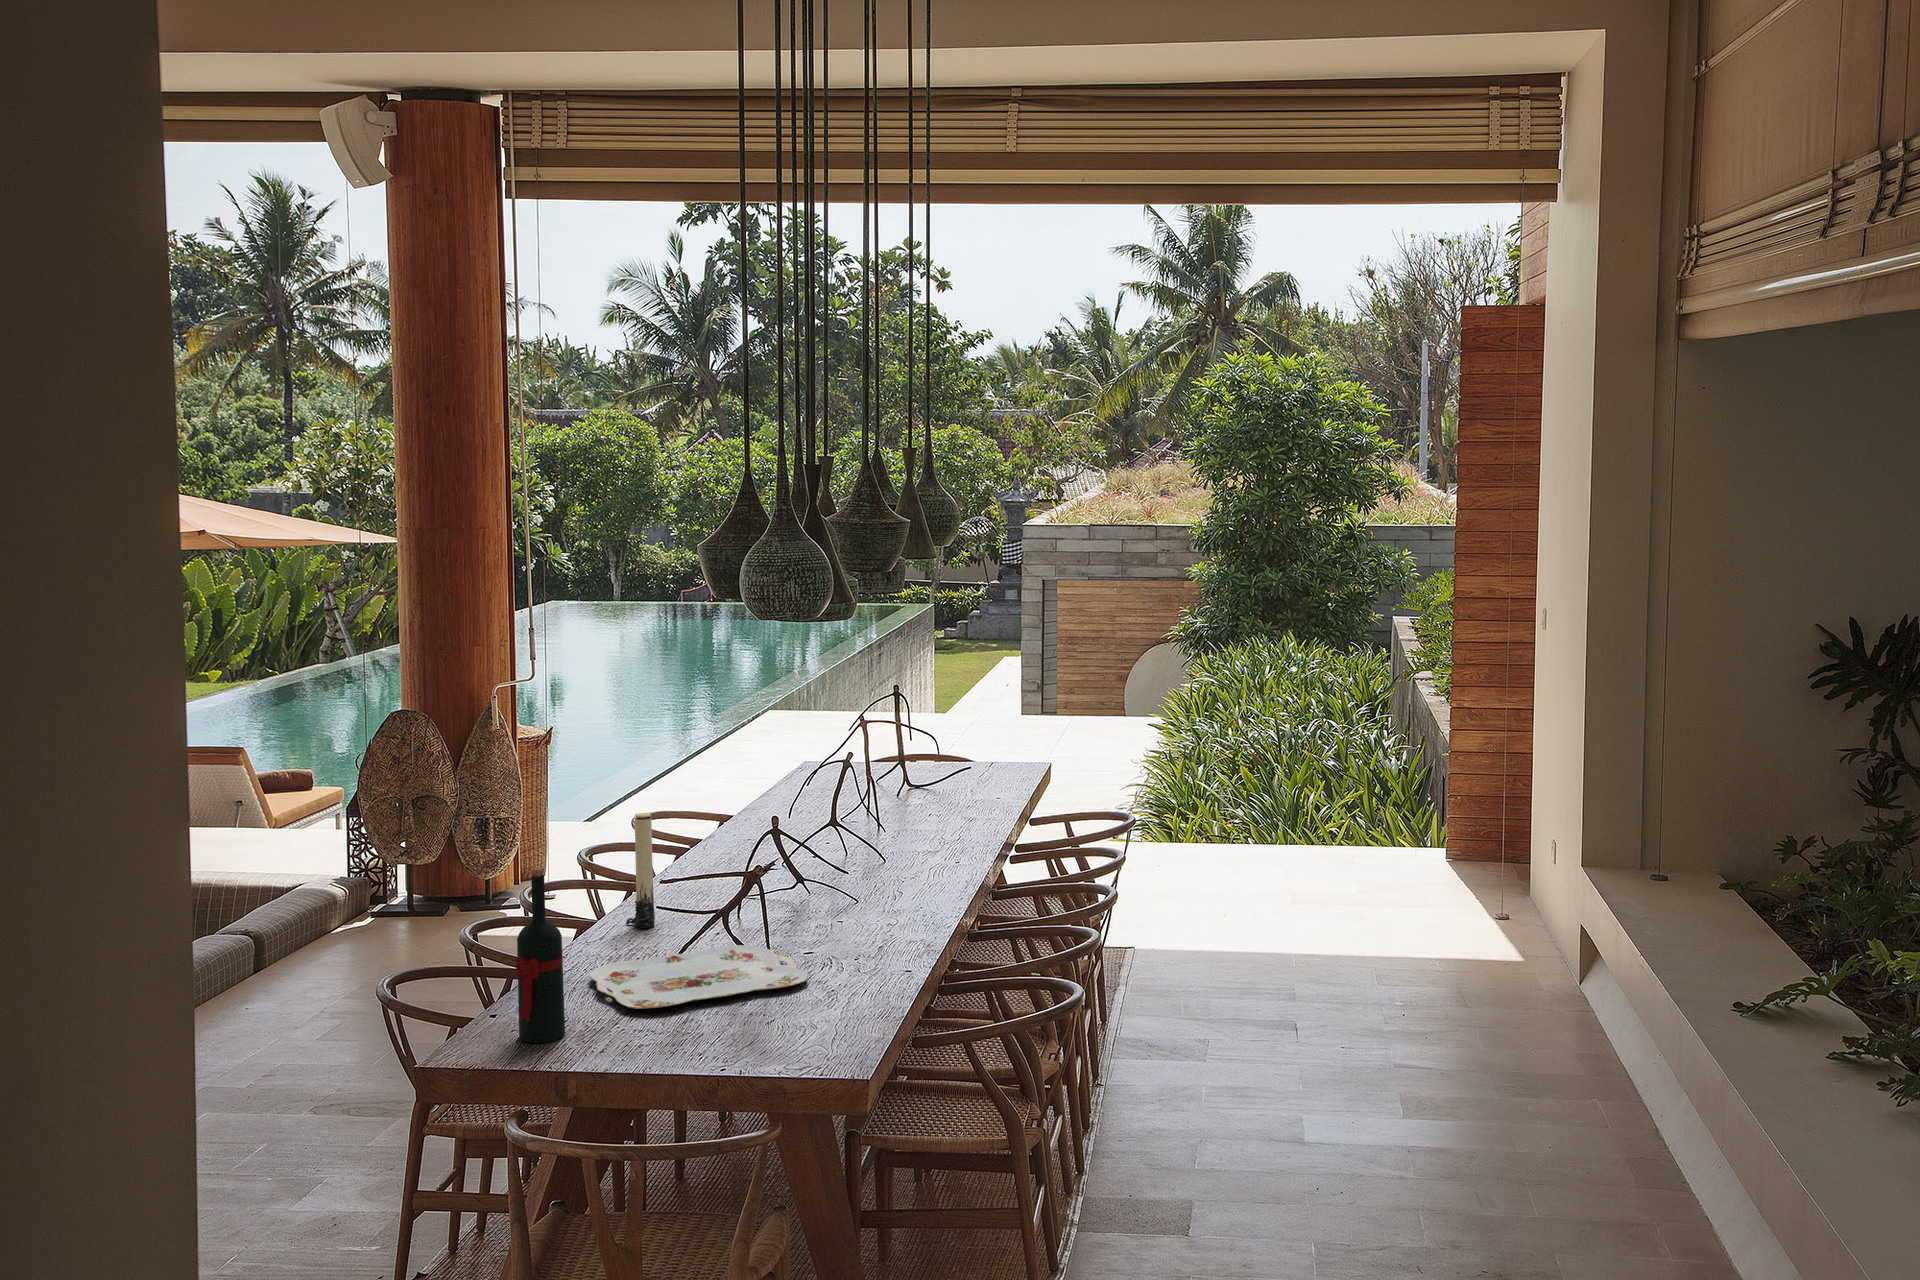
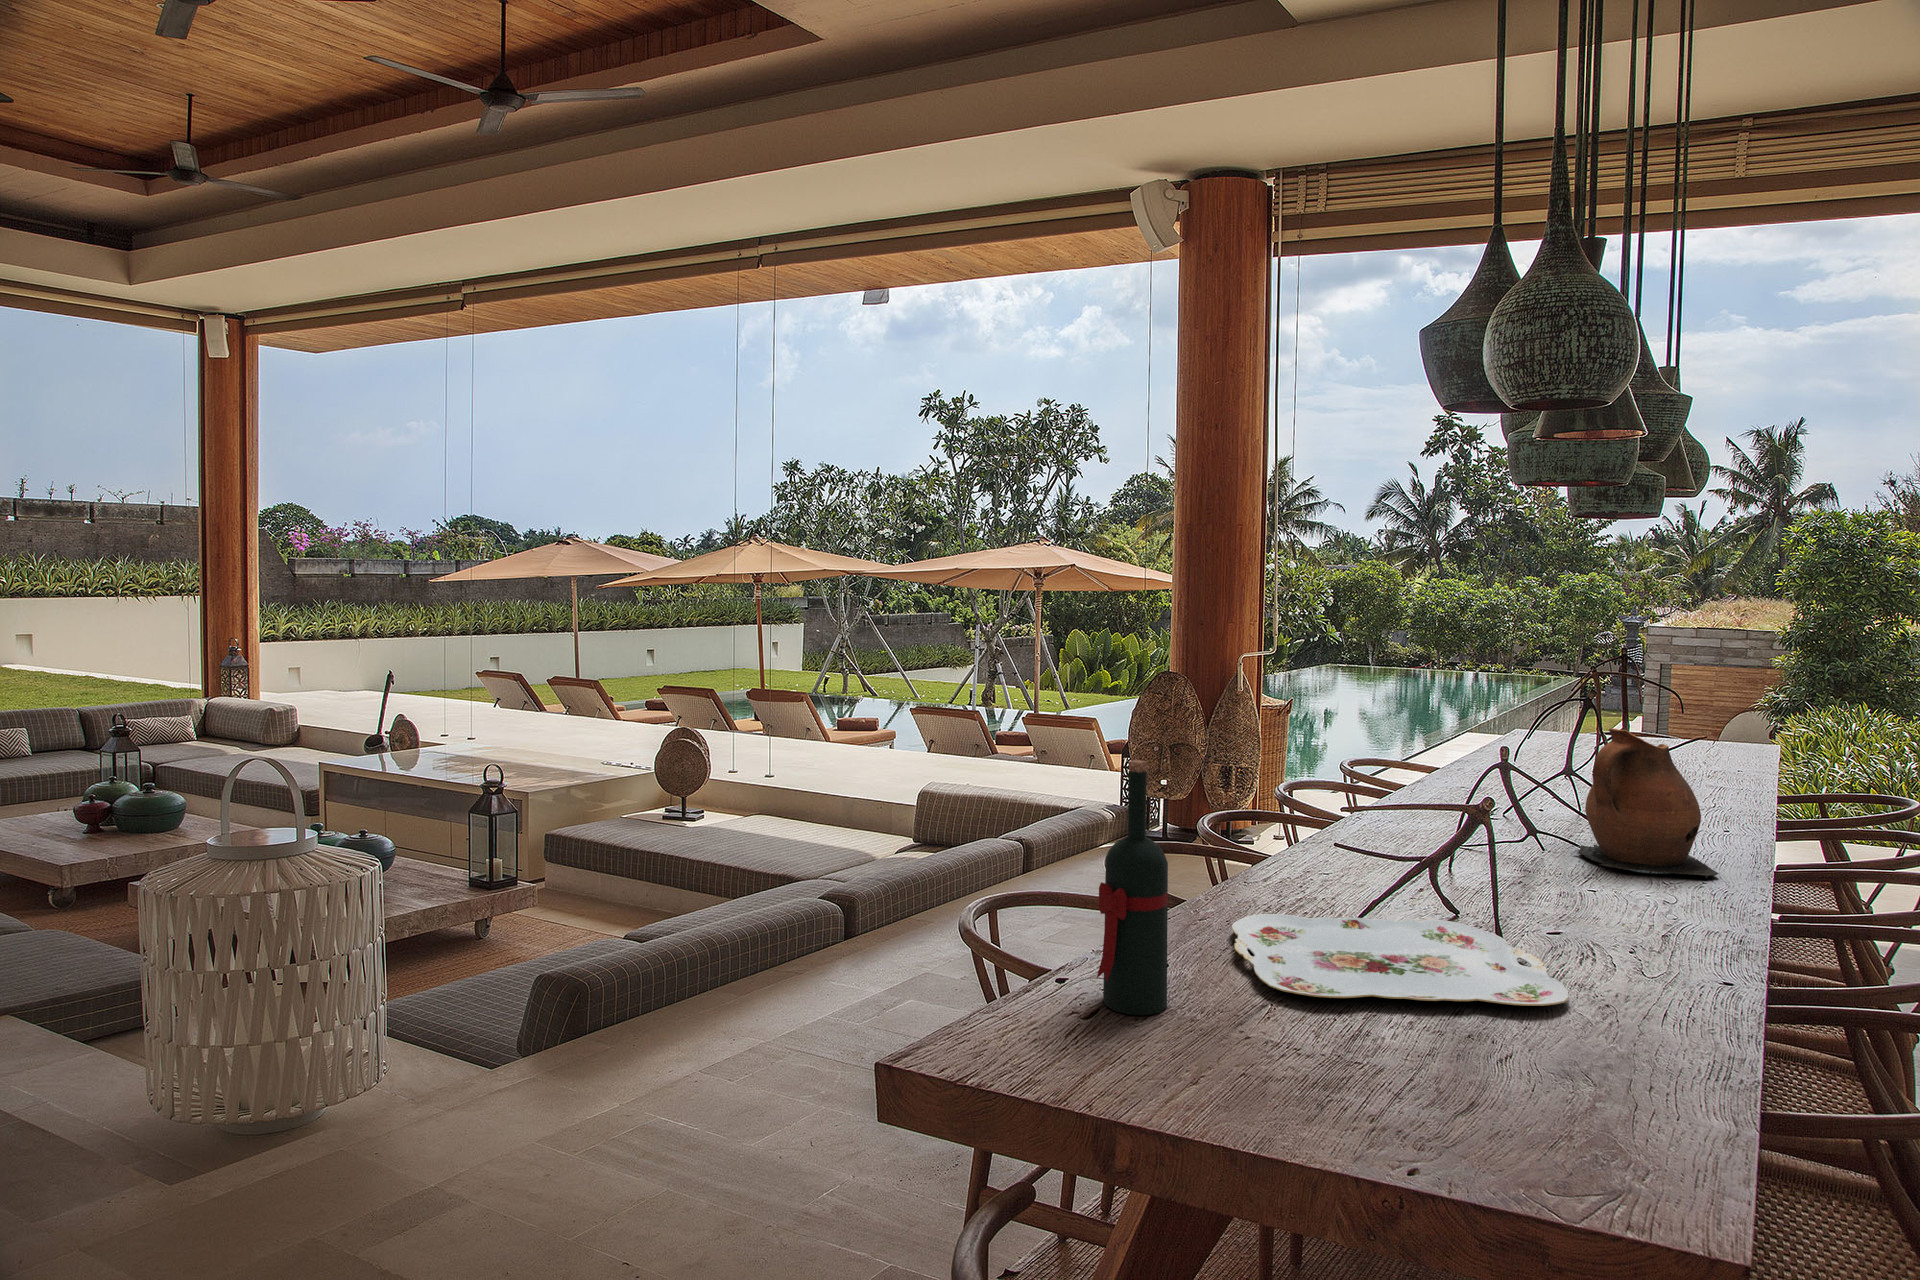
ceramic pitcher: none [821,780,911,887] -> present [1572,728,1718,879]
candle: present [626,813,655,928] -> none [1304,735,1341,877]

